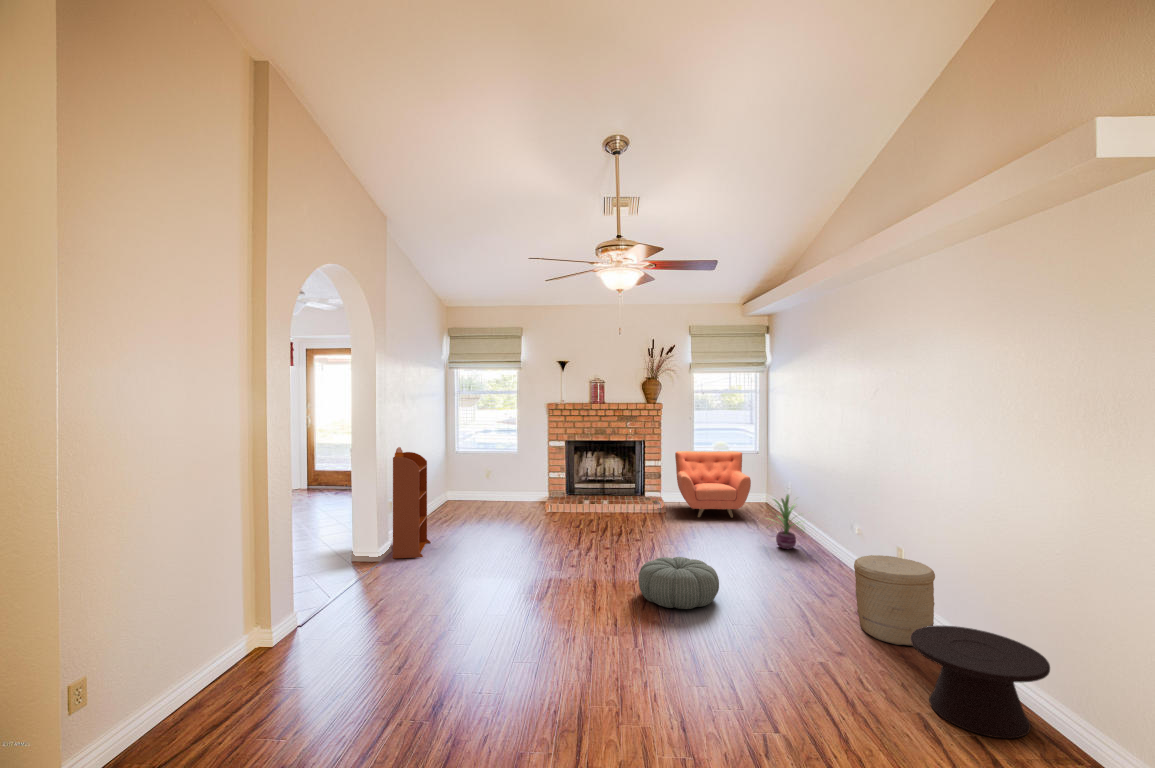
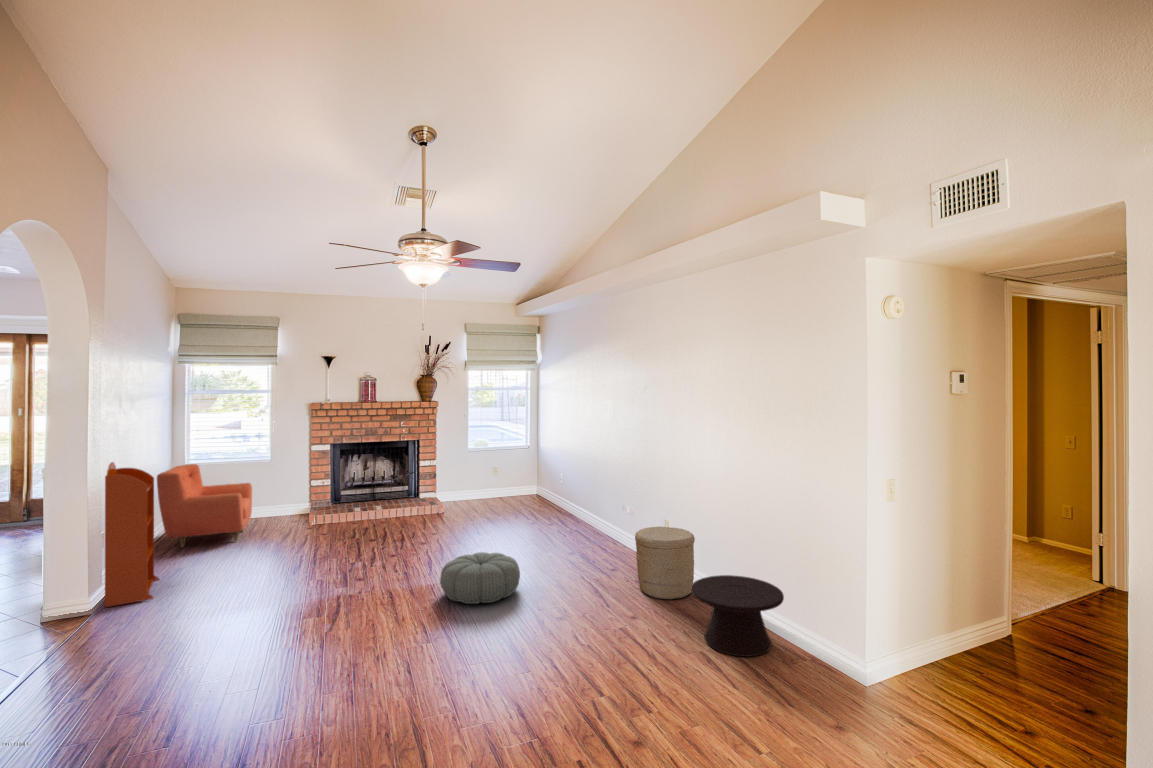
armchair: present [675,451,751,518] -> present [157,464,252,547]
decorative plant: present [772,494,803,549] -> none [537,483,587,533]

